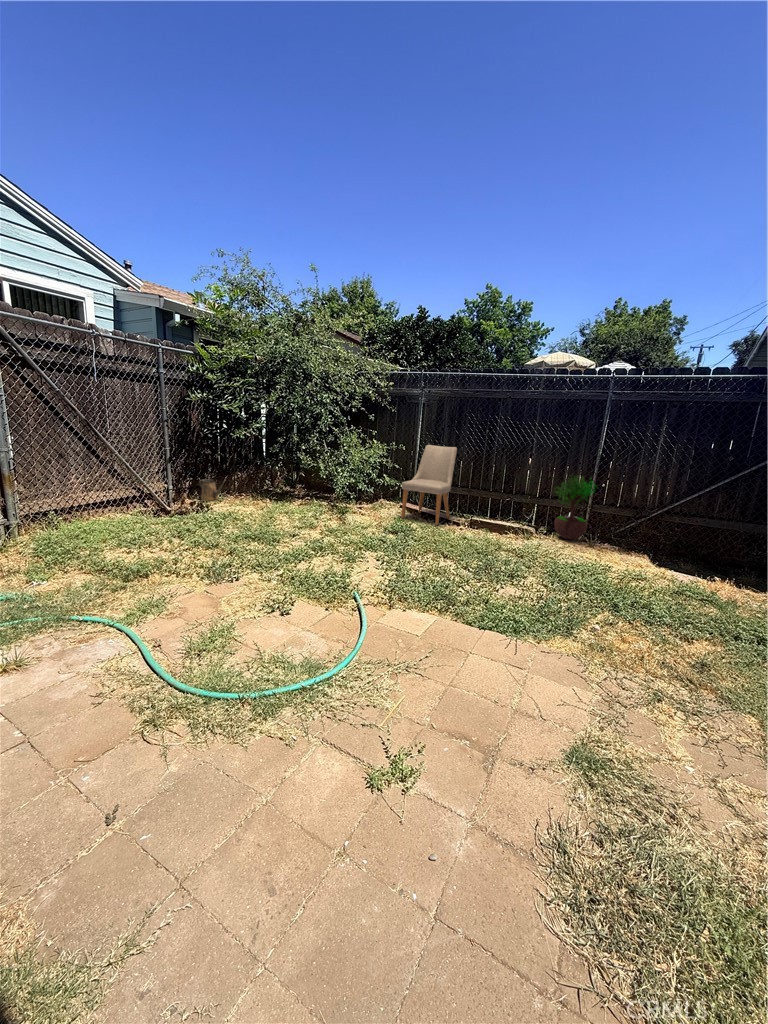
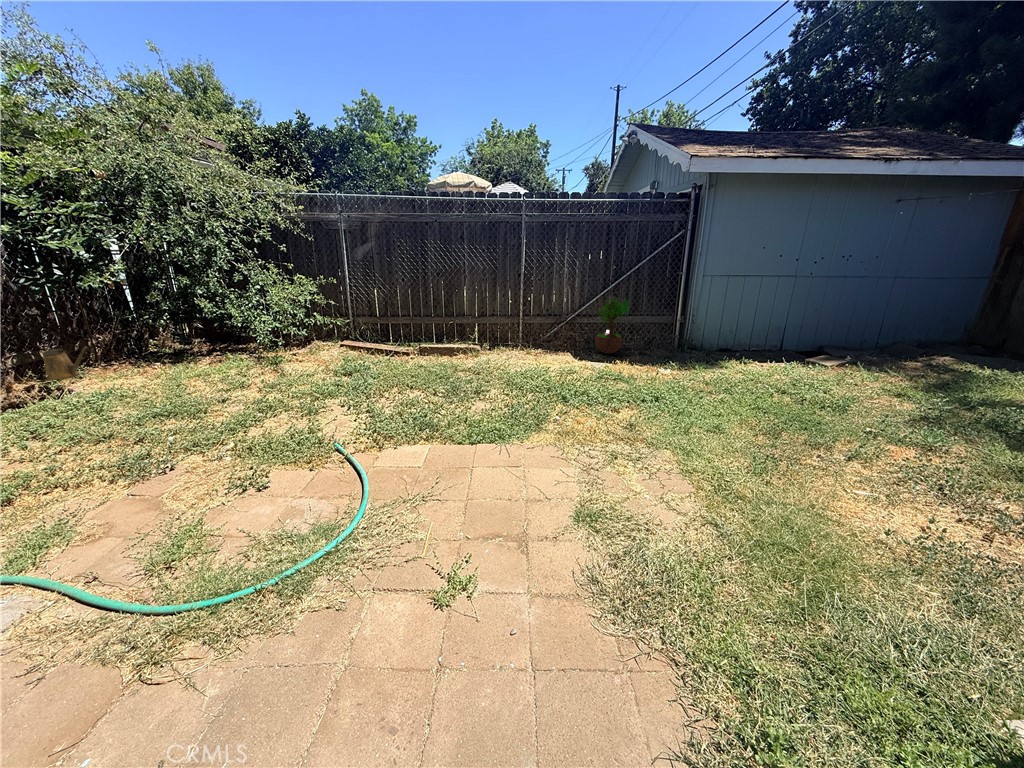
chair: present [401,445,457,525] -> none [342,276,398,357]
potted tree: present [552,476,595,540] -> present [595,297,628,354]

